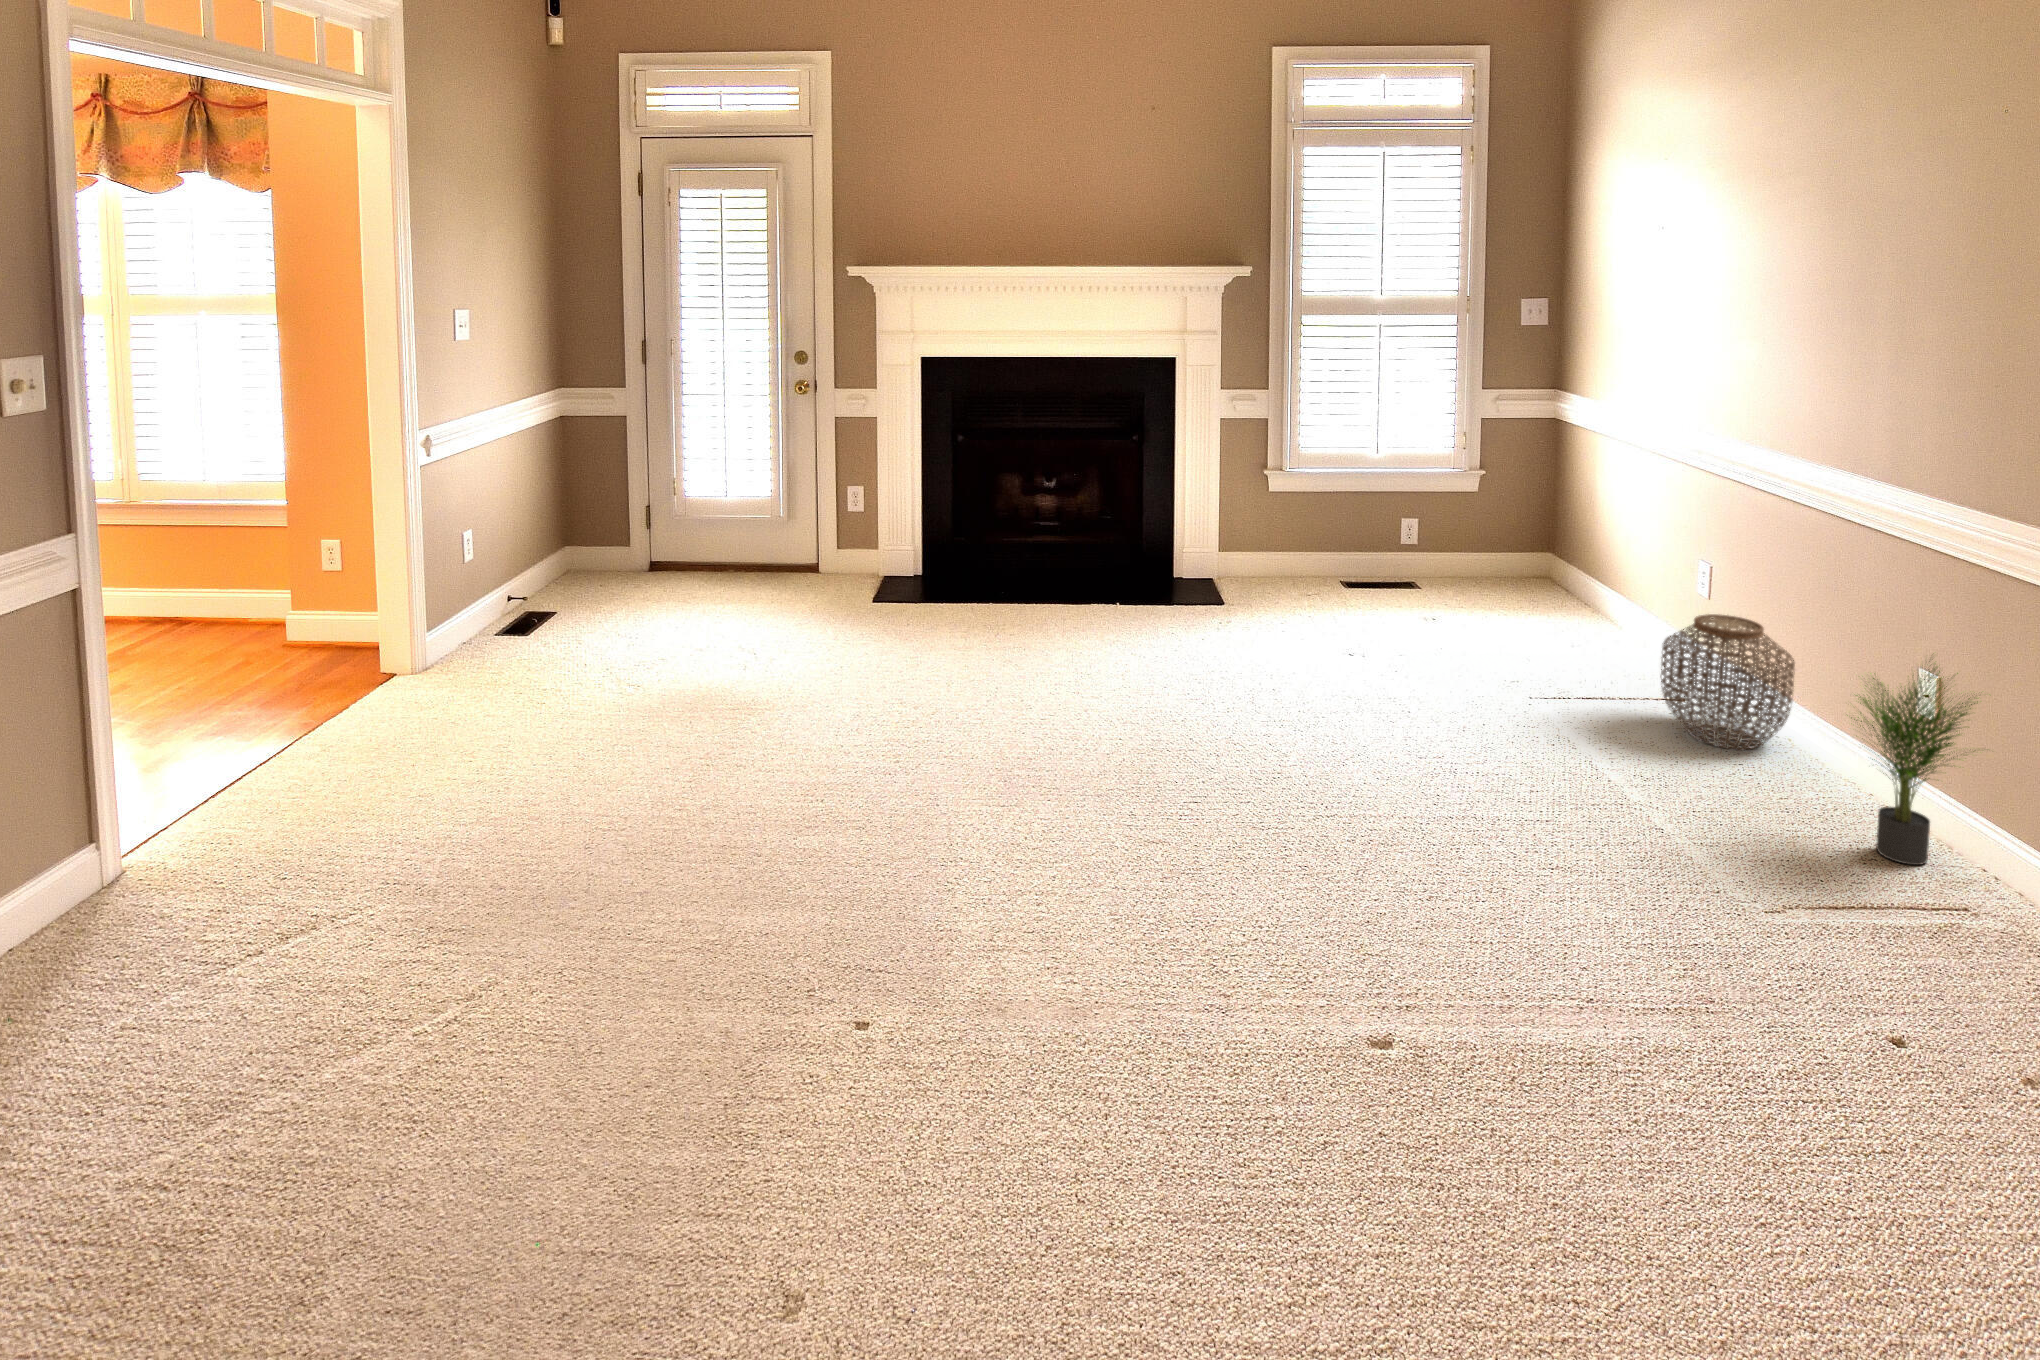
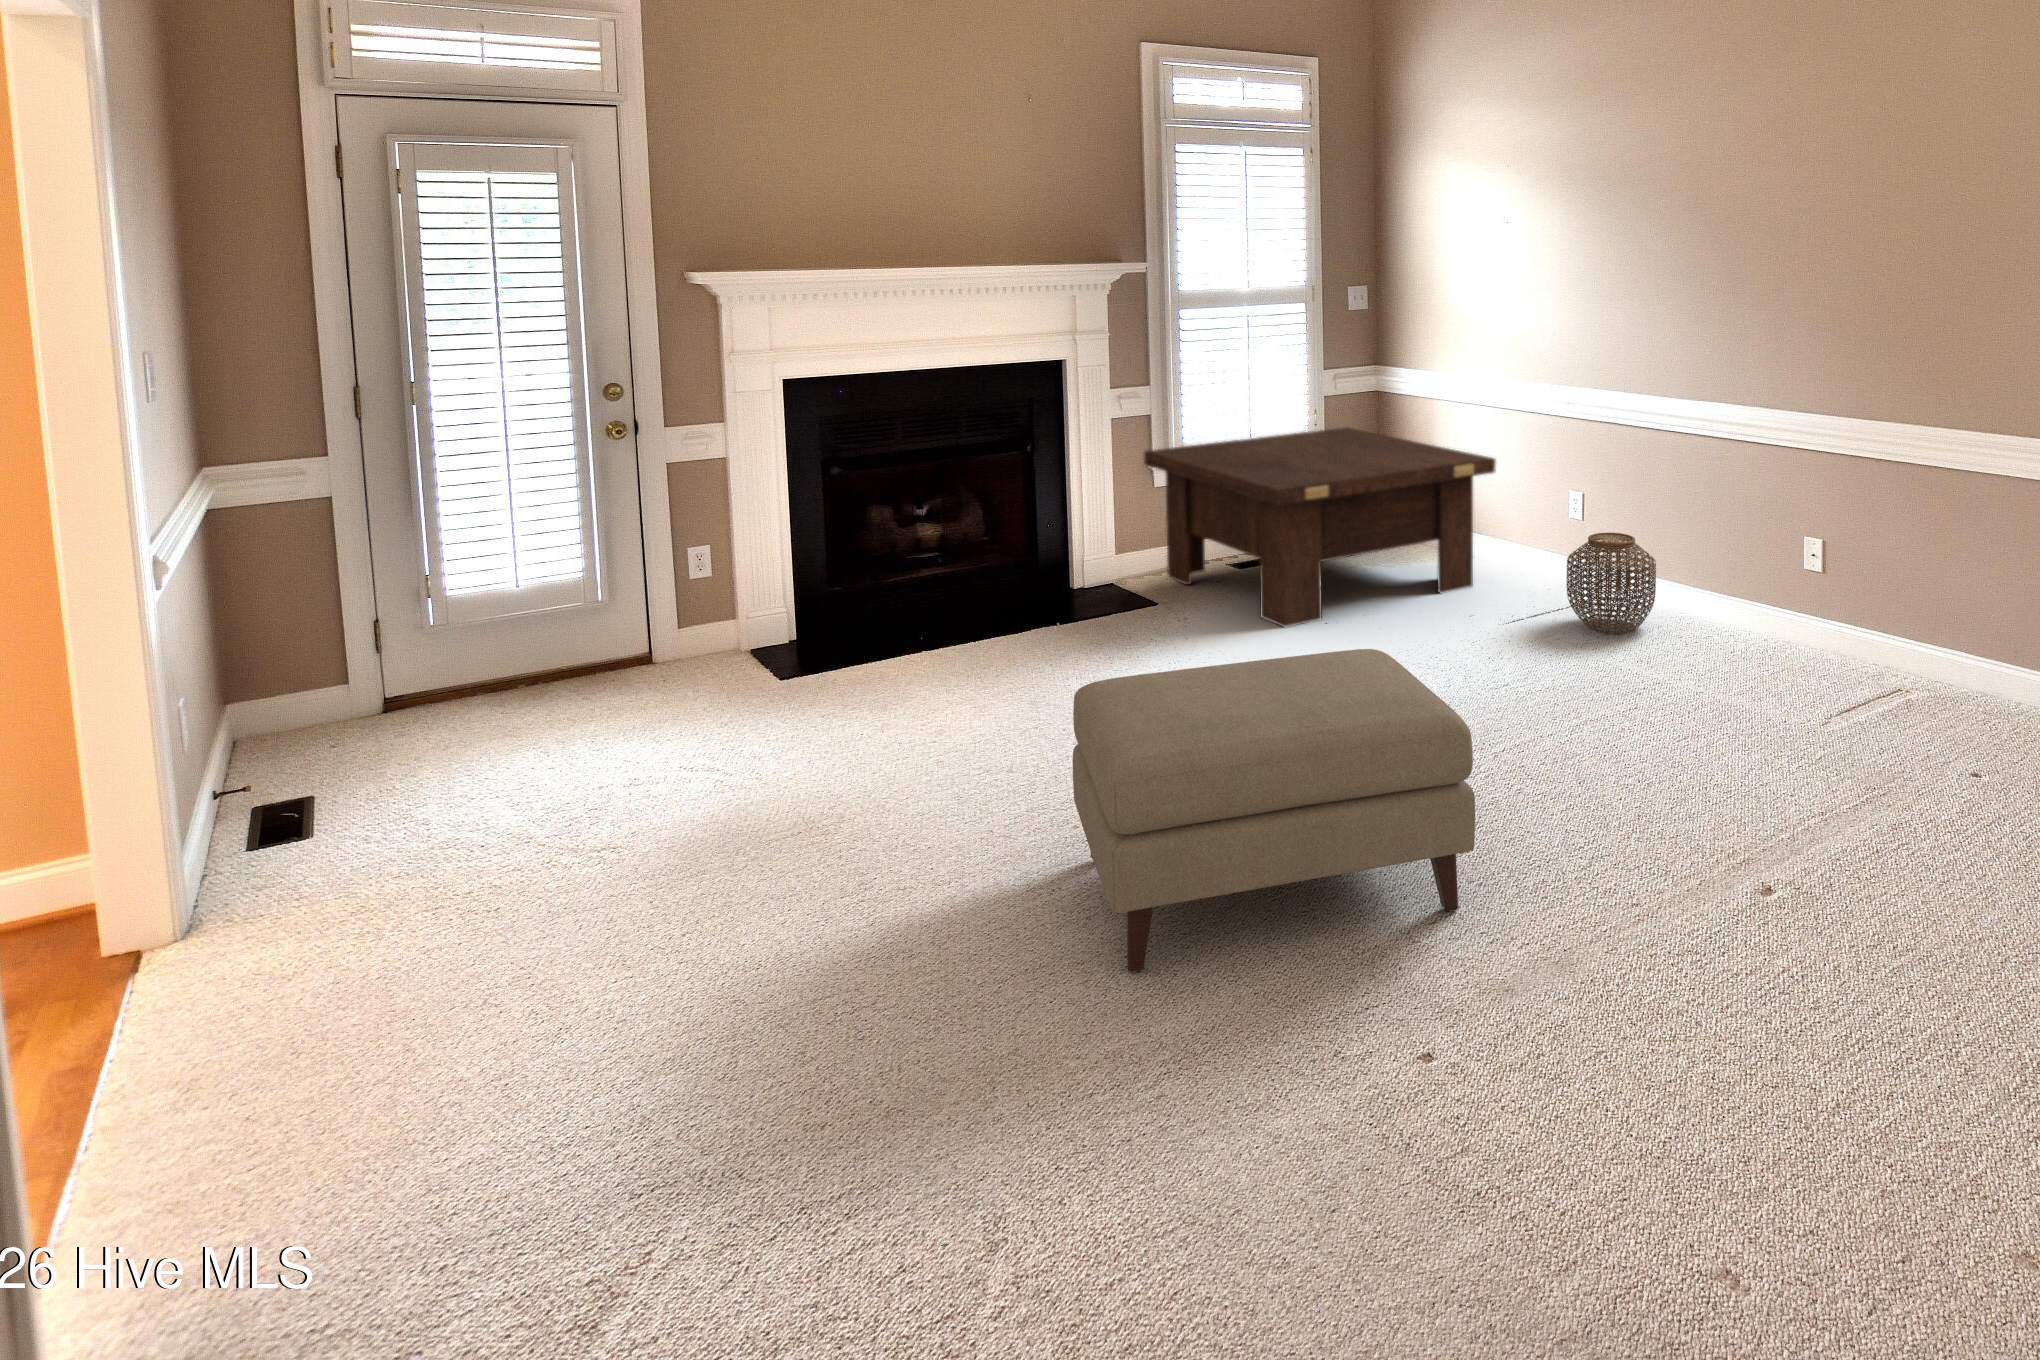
coffee table: none [1259,454,1629,655] -> present [1144,428,1496,627]
ottoman: none [779,644,1201,982] -> present [1073,649,1475,972]
potted plant: present [1847,661,1978,865] -> none [1726,531,1821,680]

